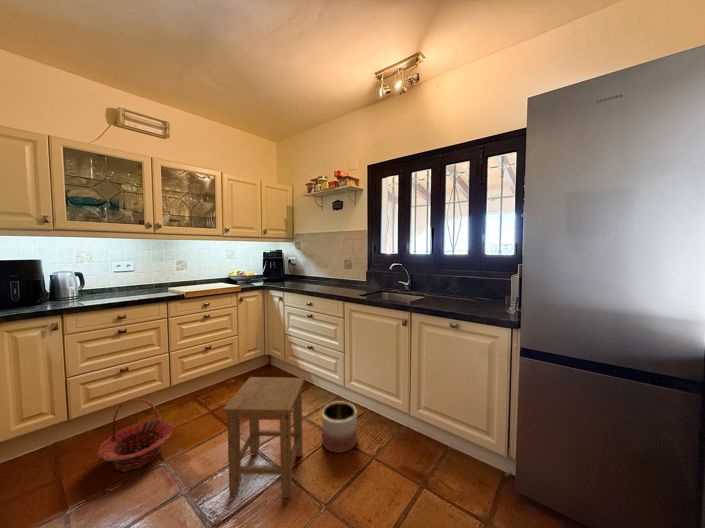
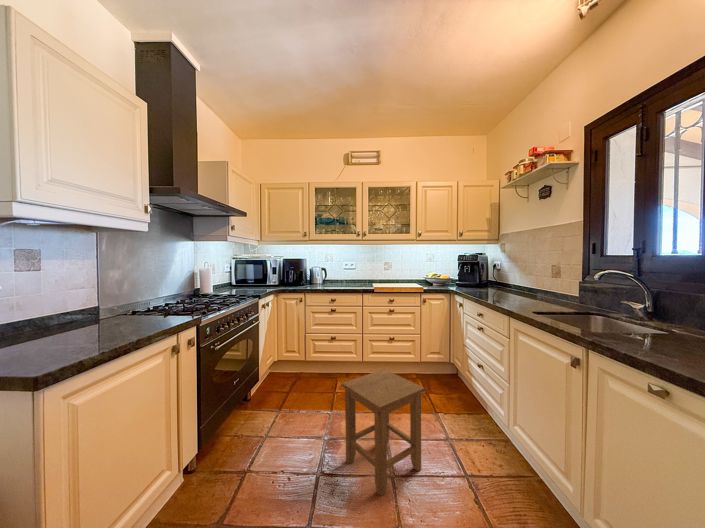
basket: present [97,398,173,472] -> none [301,358,345,408]
planter: present [322,402,357,453] -> none [445,434,492,501]

